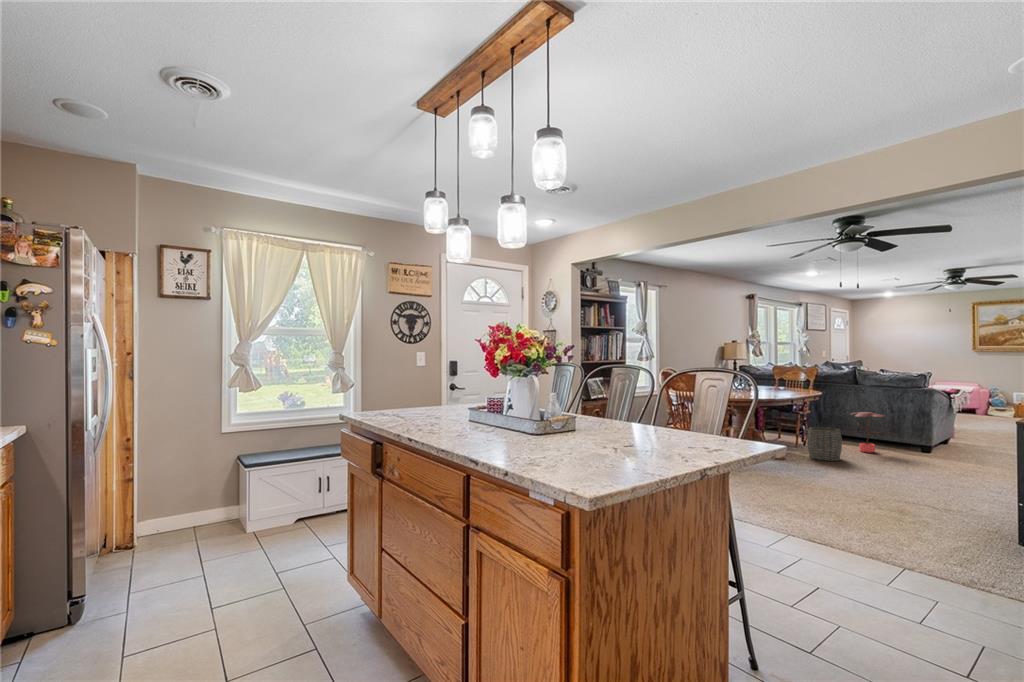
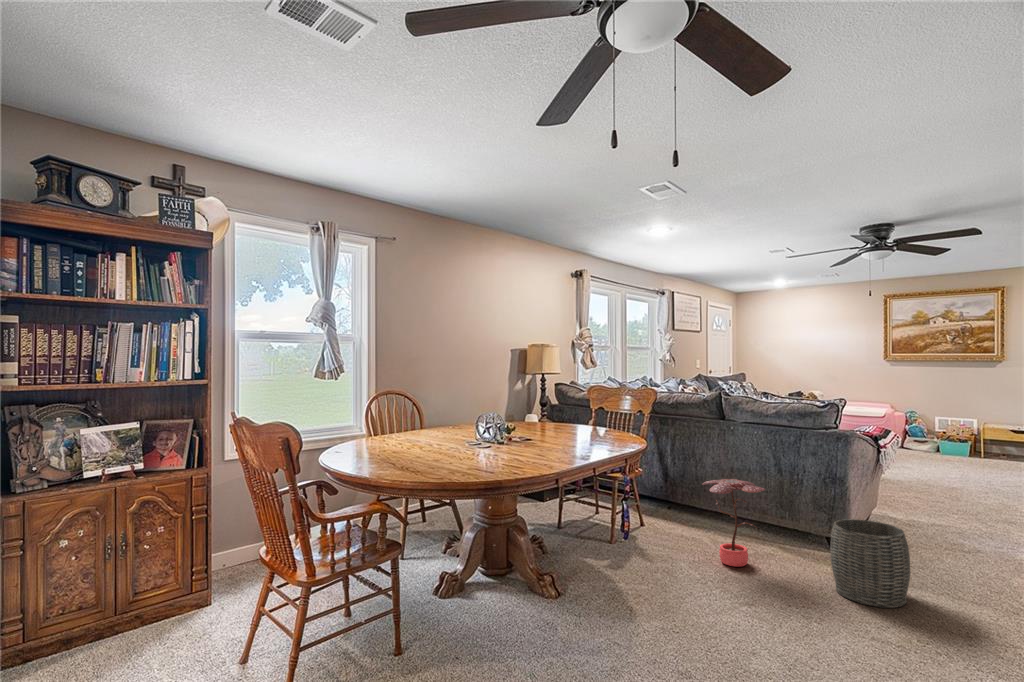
woven basket: present [807,427,842,461] -> present [830,519,910,608]

